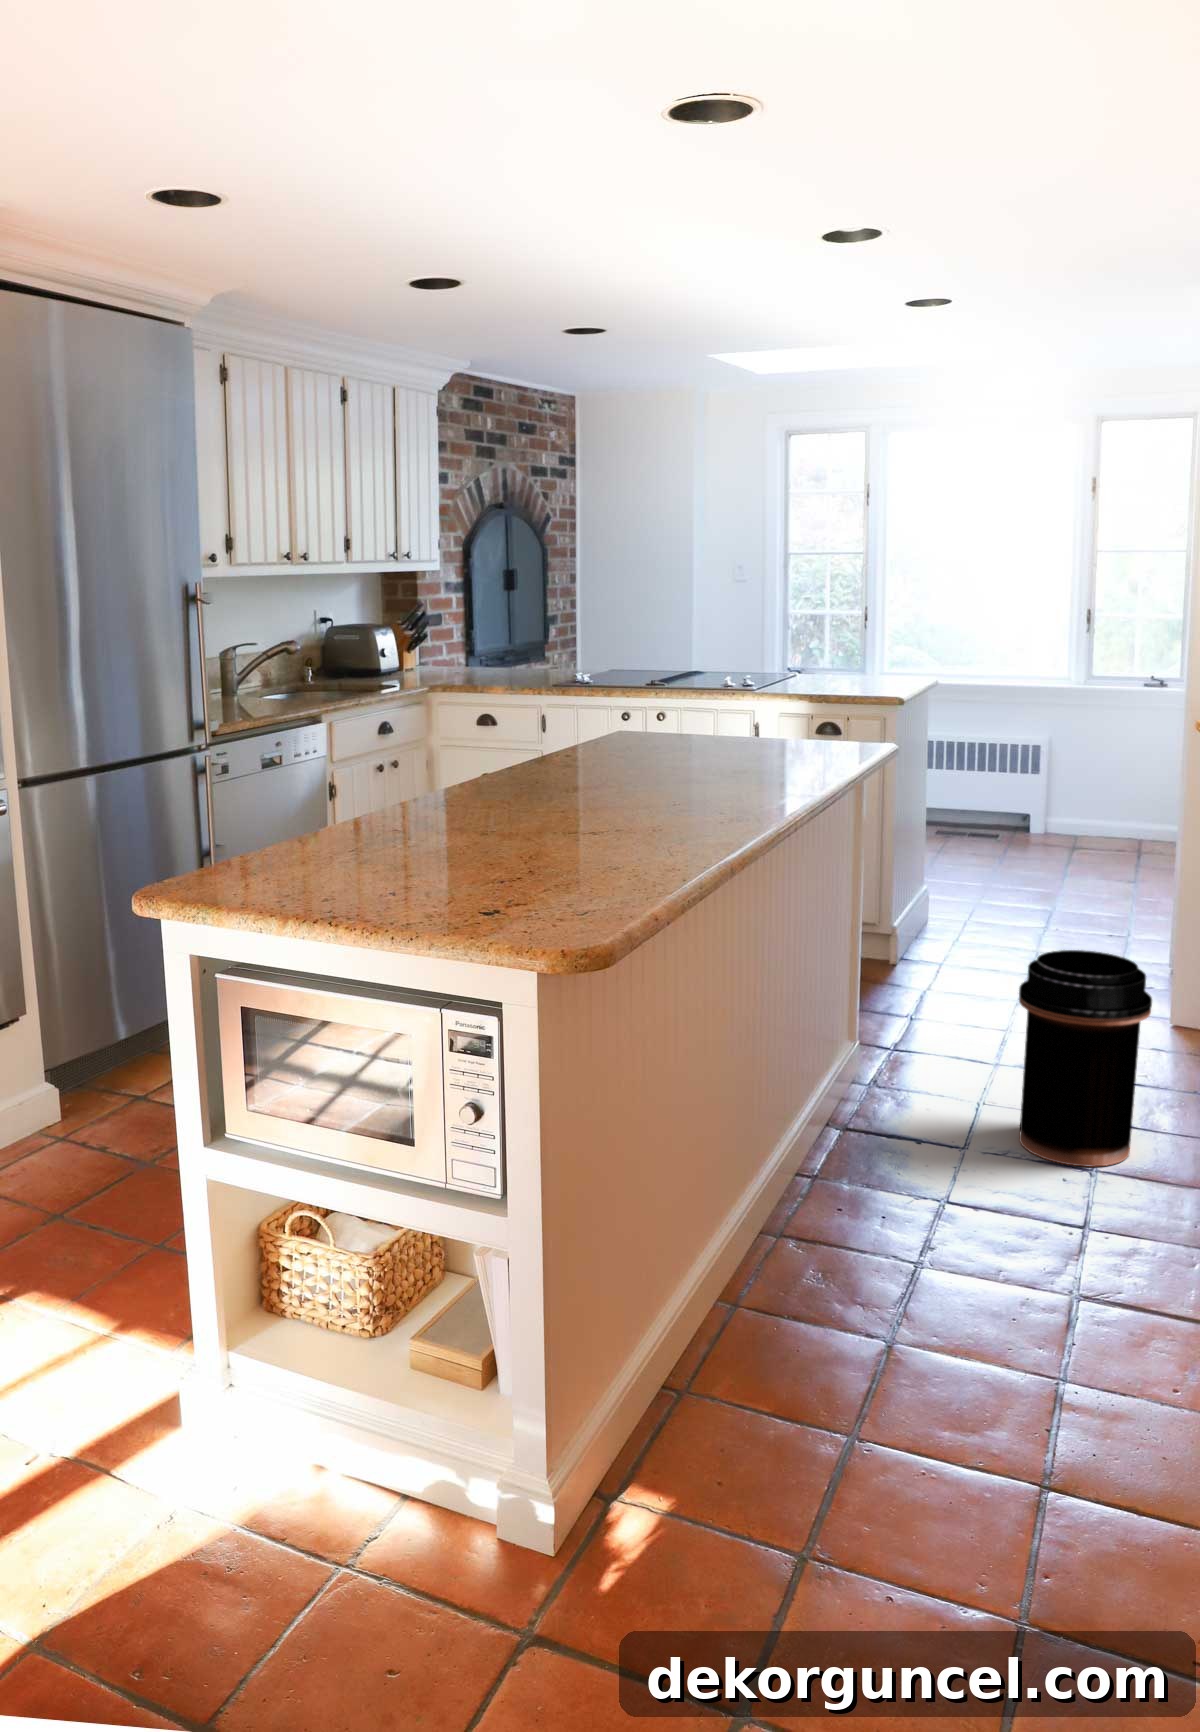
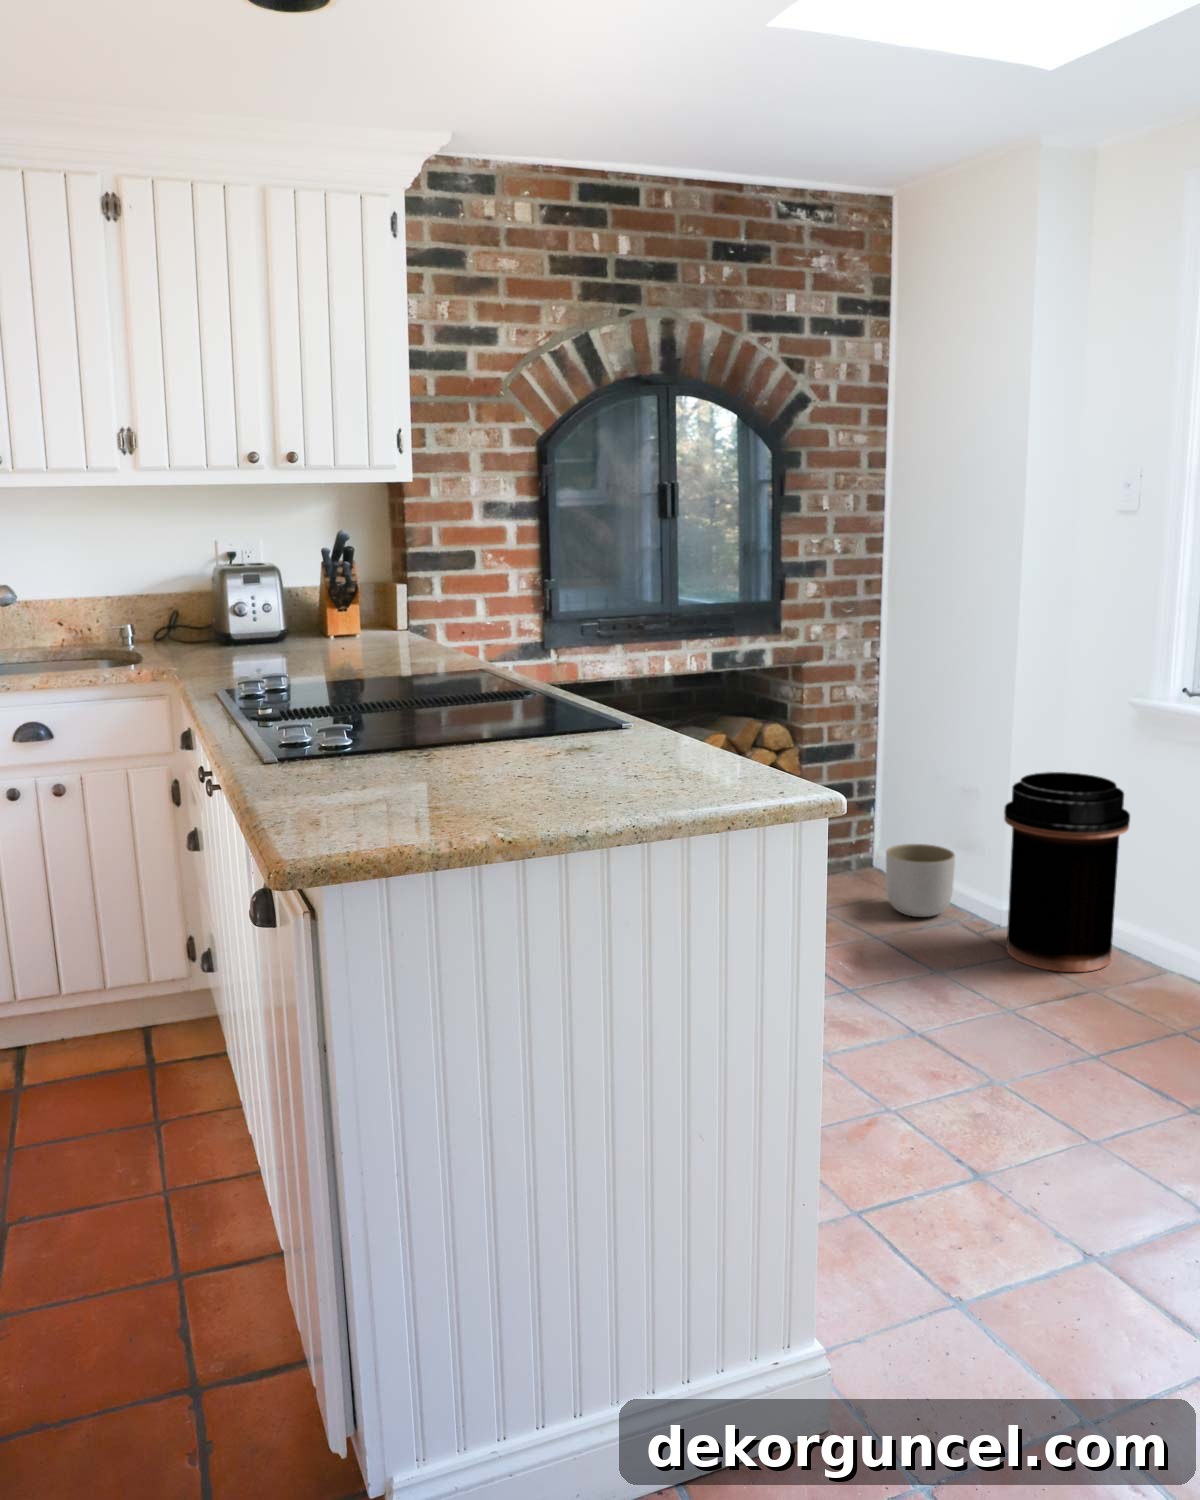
planter: none [891,1020,966,1101] -> present [886,844,955,917]

